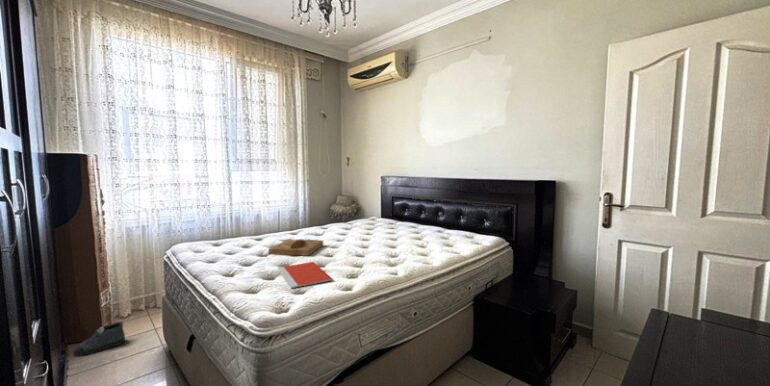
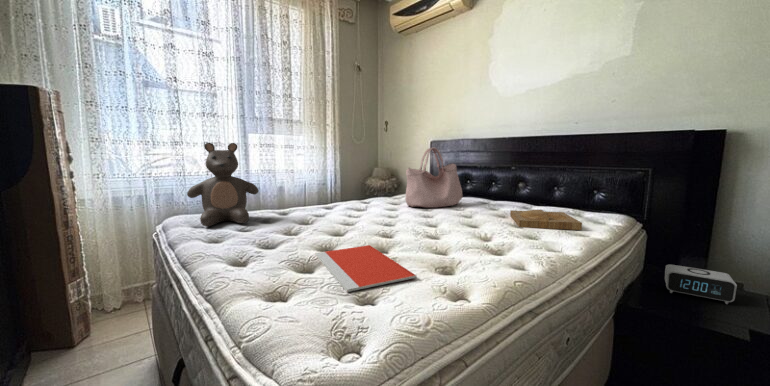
handbag: none [351,188,395,232] -> present [405,148,462,208]
teddy bear: none [190,191,241,251] -> present [187,143,259,226]
tray: present [269,239,323,256] -> present [510,210,582,230]
alarm clock: none [509,270,545,294] -> present [665,264,737,304]
shoe: present [73,322,125,356] -> none [38,319,110,366]

